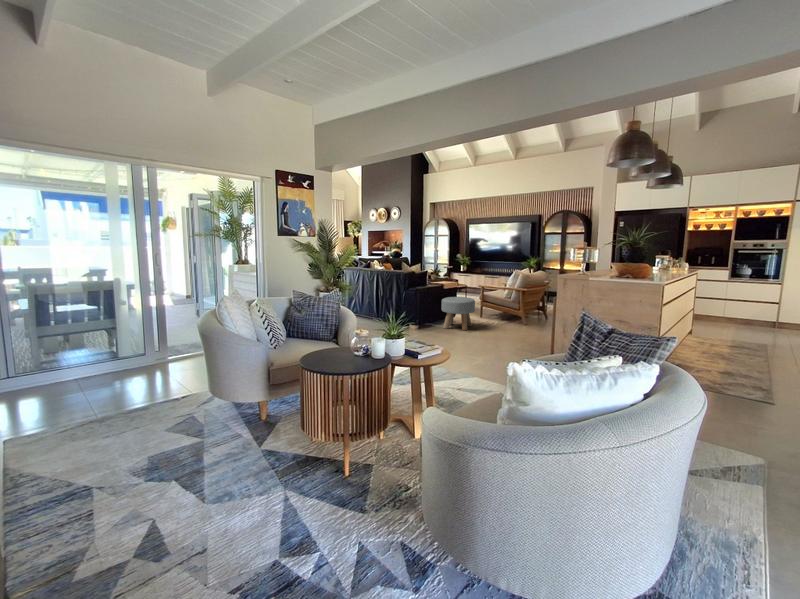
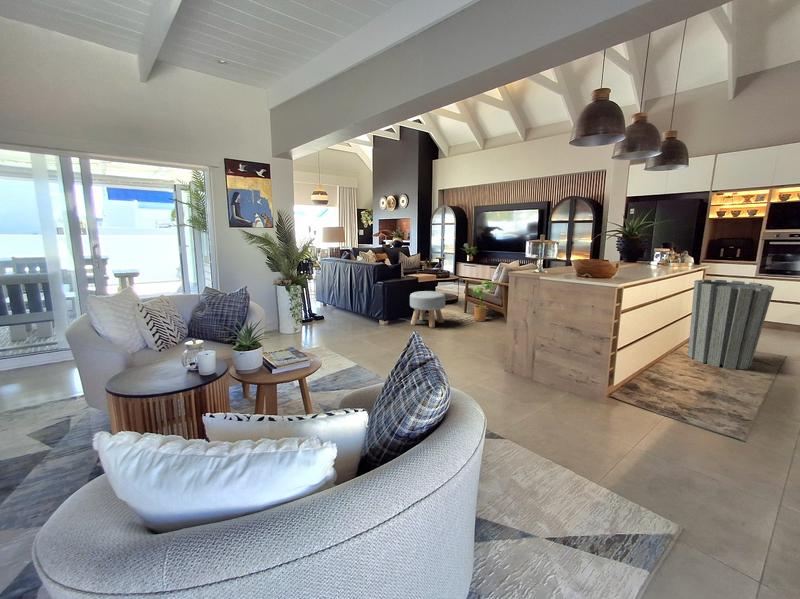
trash can: none [693,281,759,353] -> present [688,280,774,369]
house plant: none [495,286,518,324] -> present [472,281,496,321]

